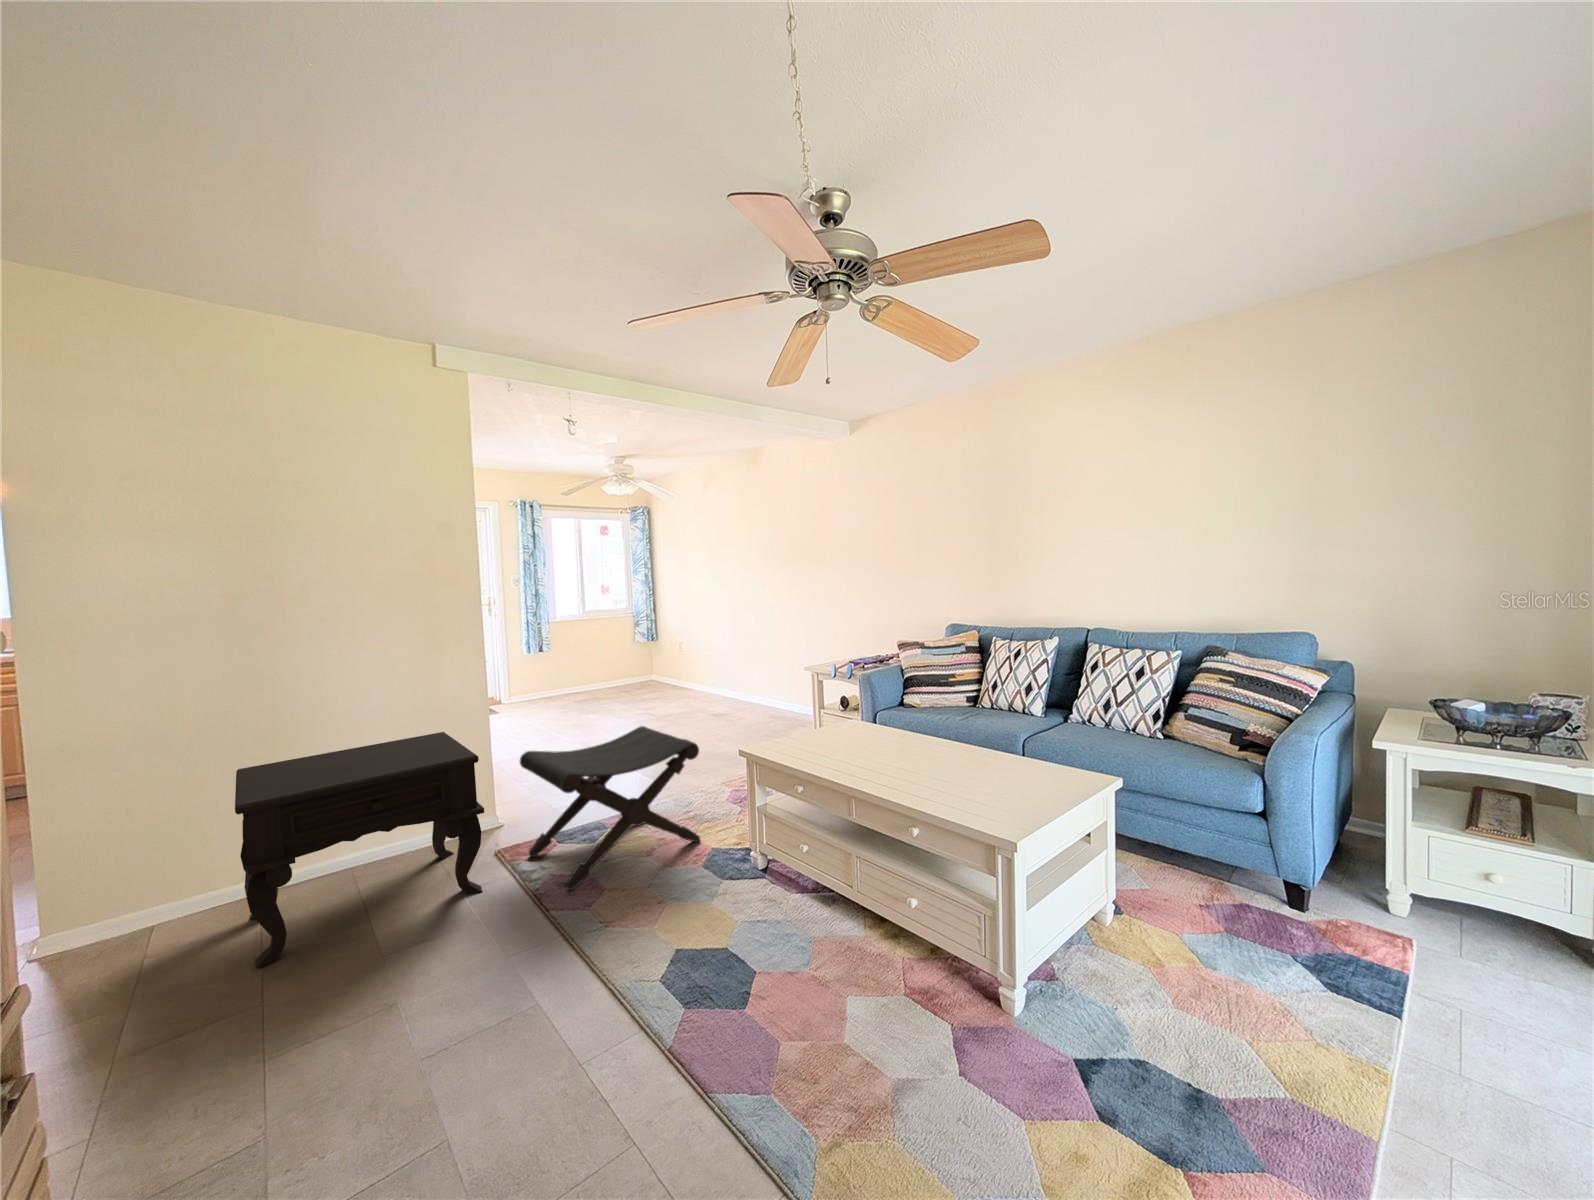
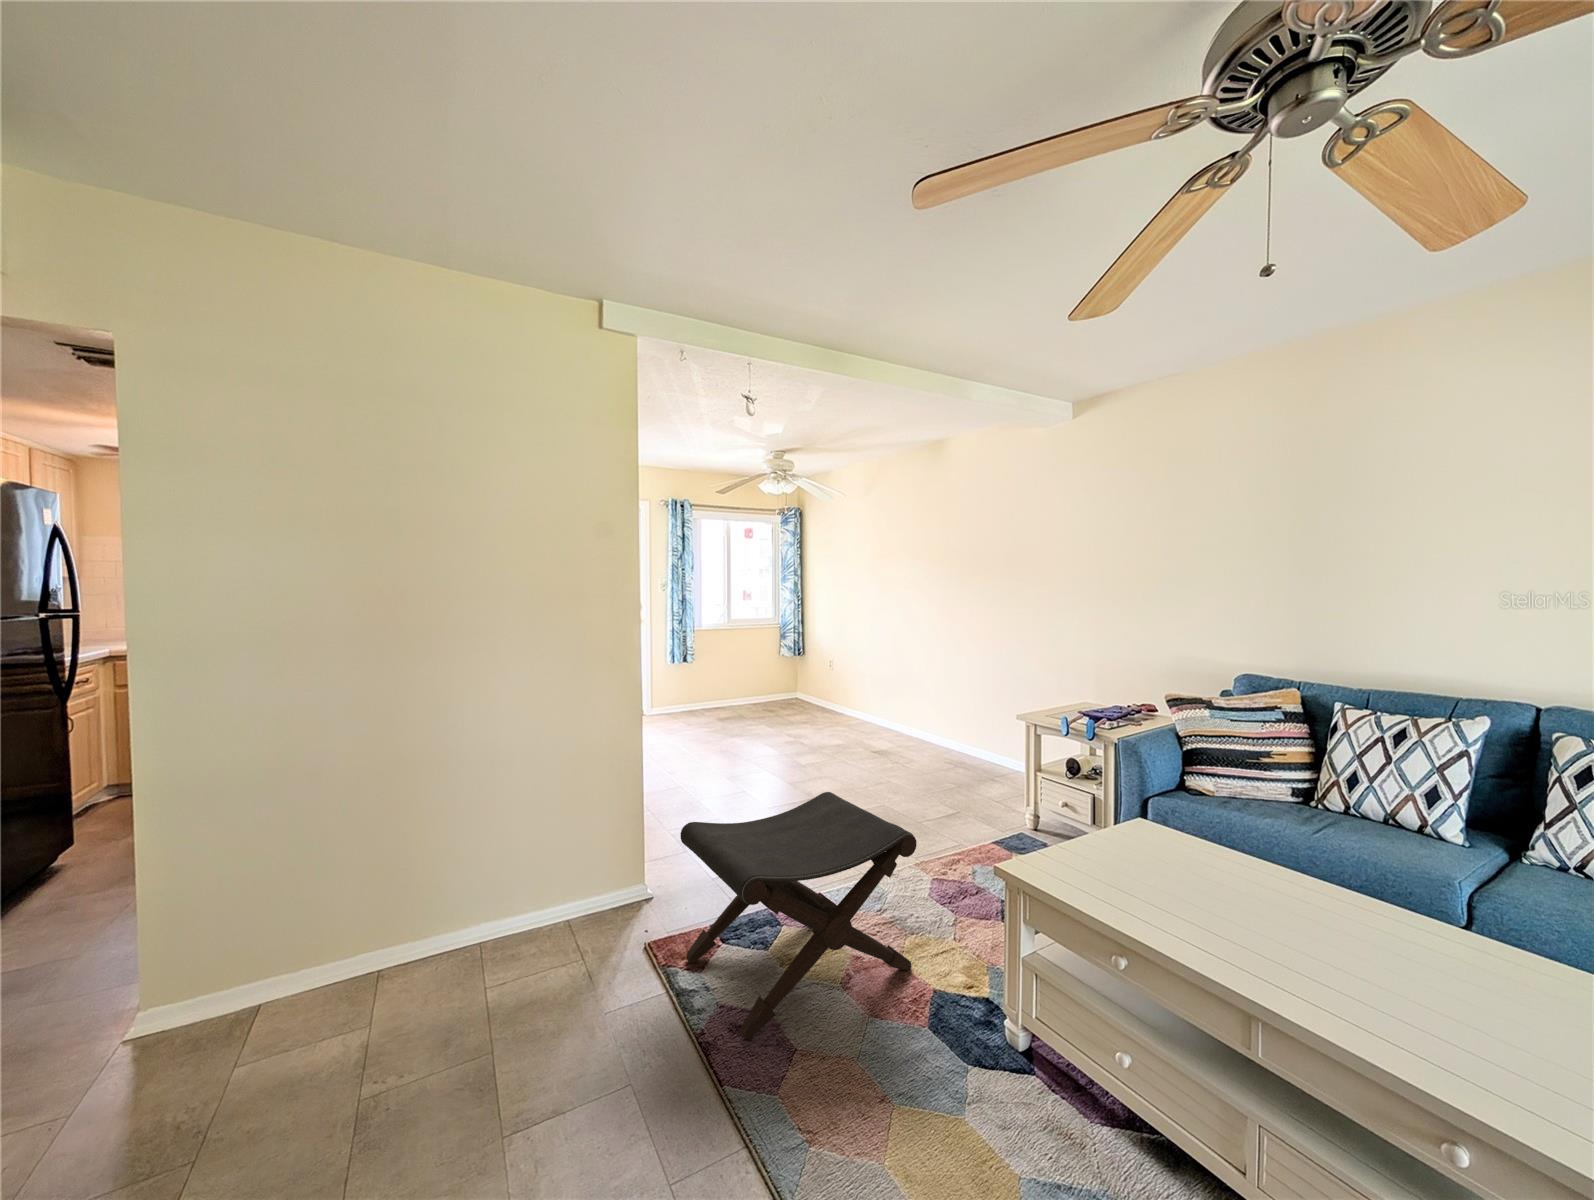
side table: present [235,732,484,968] -> none [331,784,639,1119]

